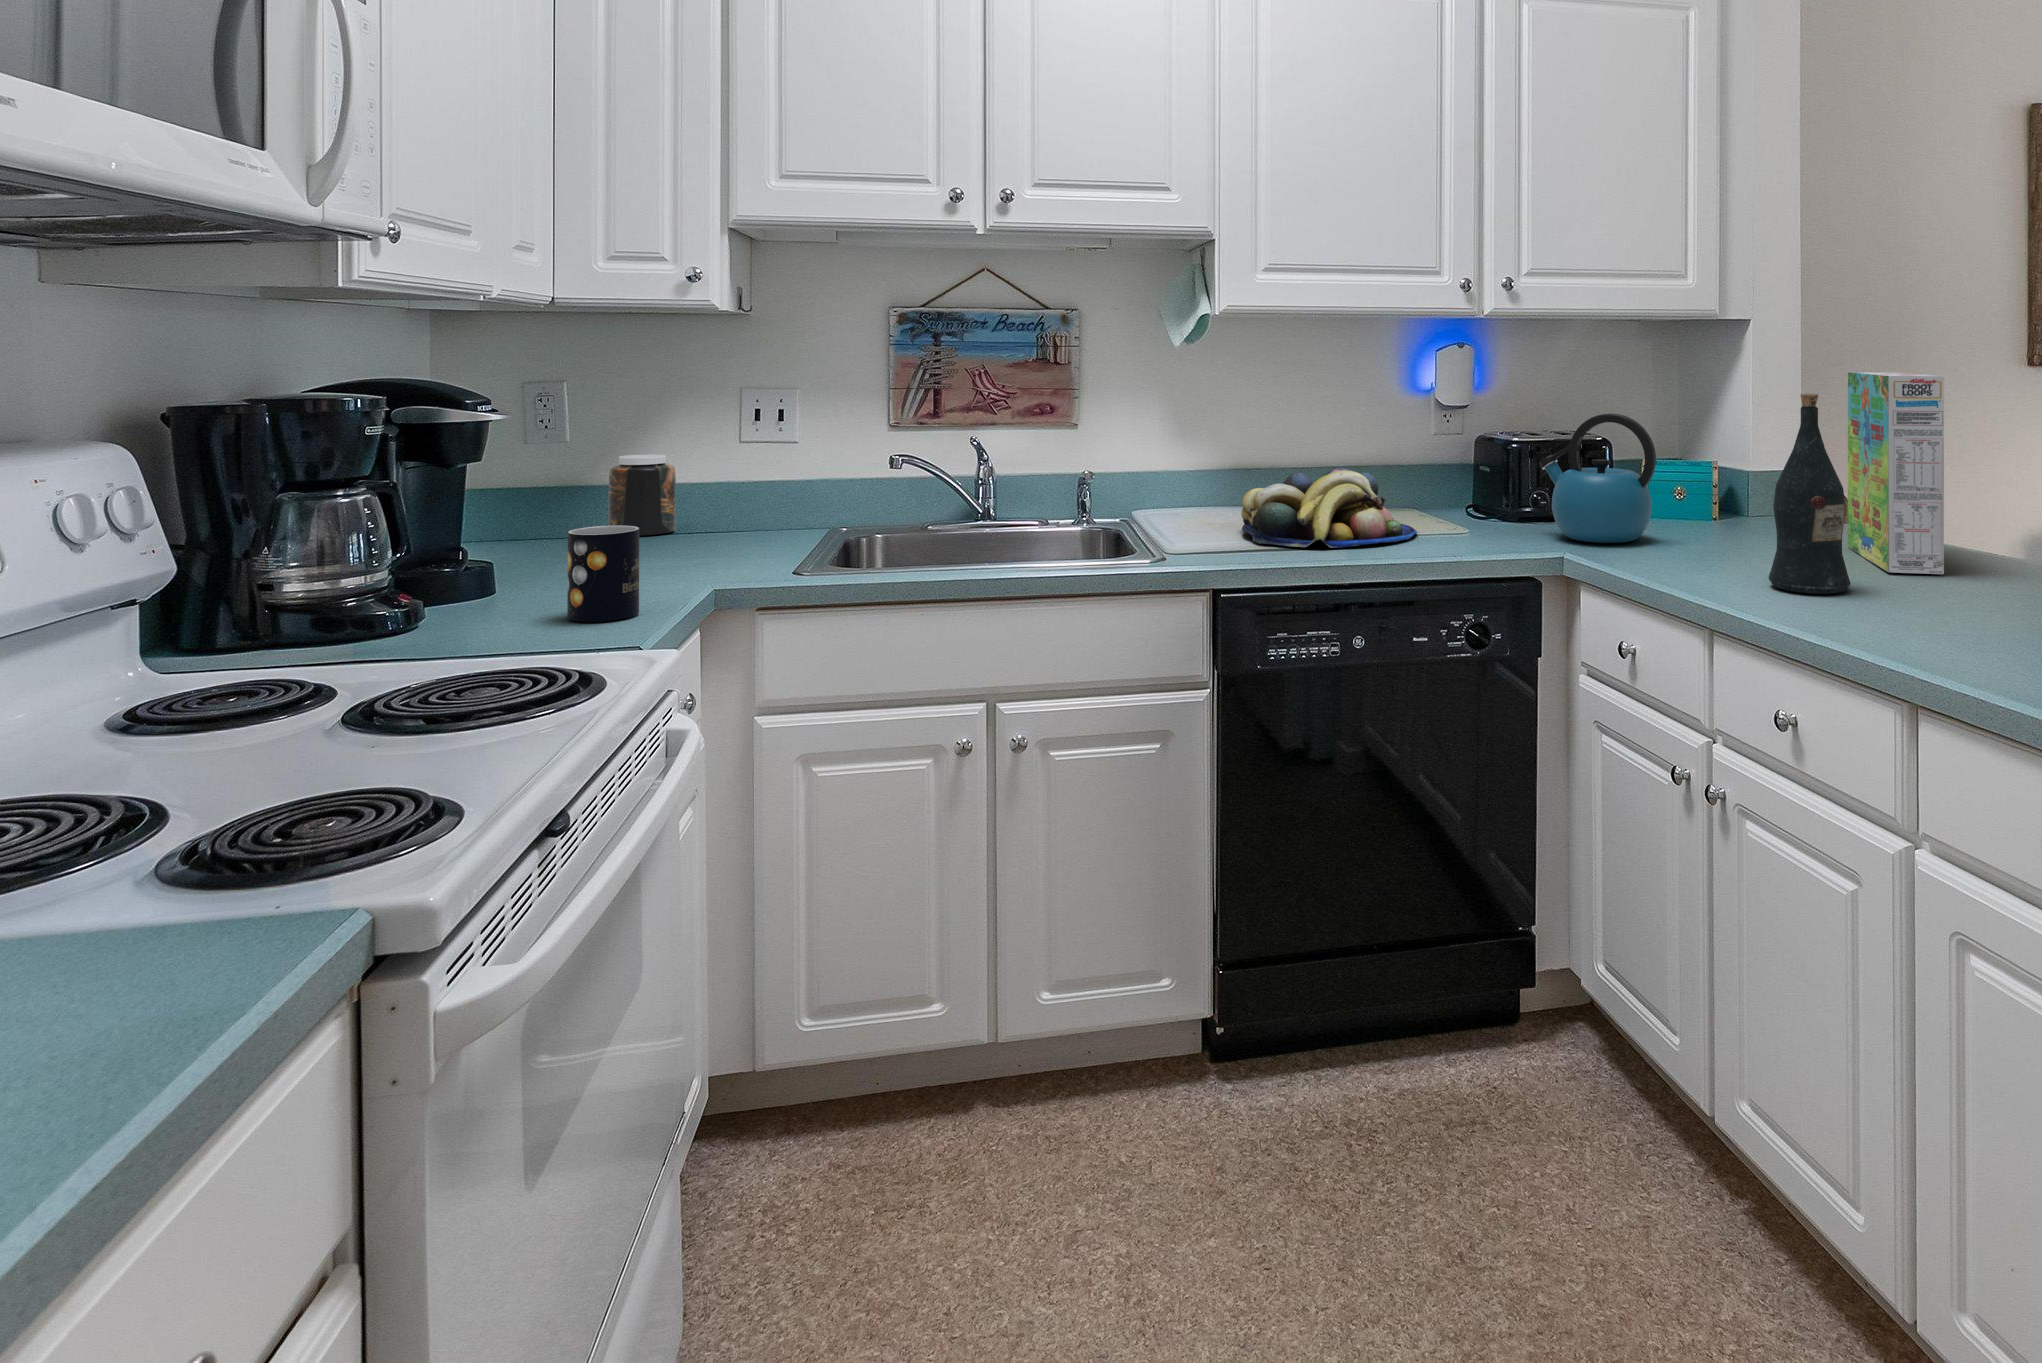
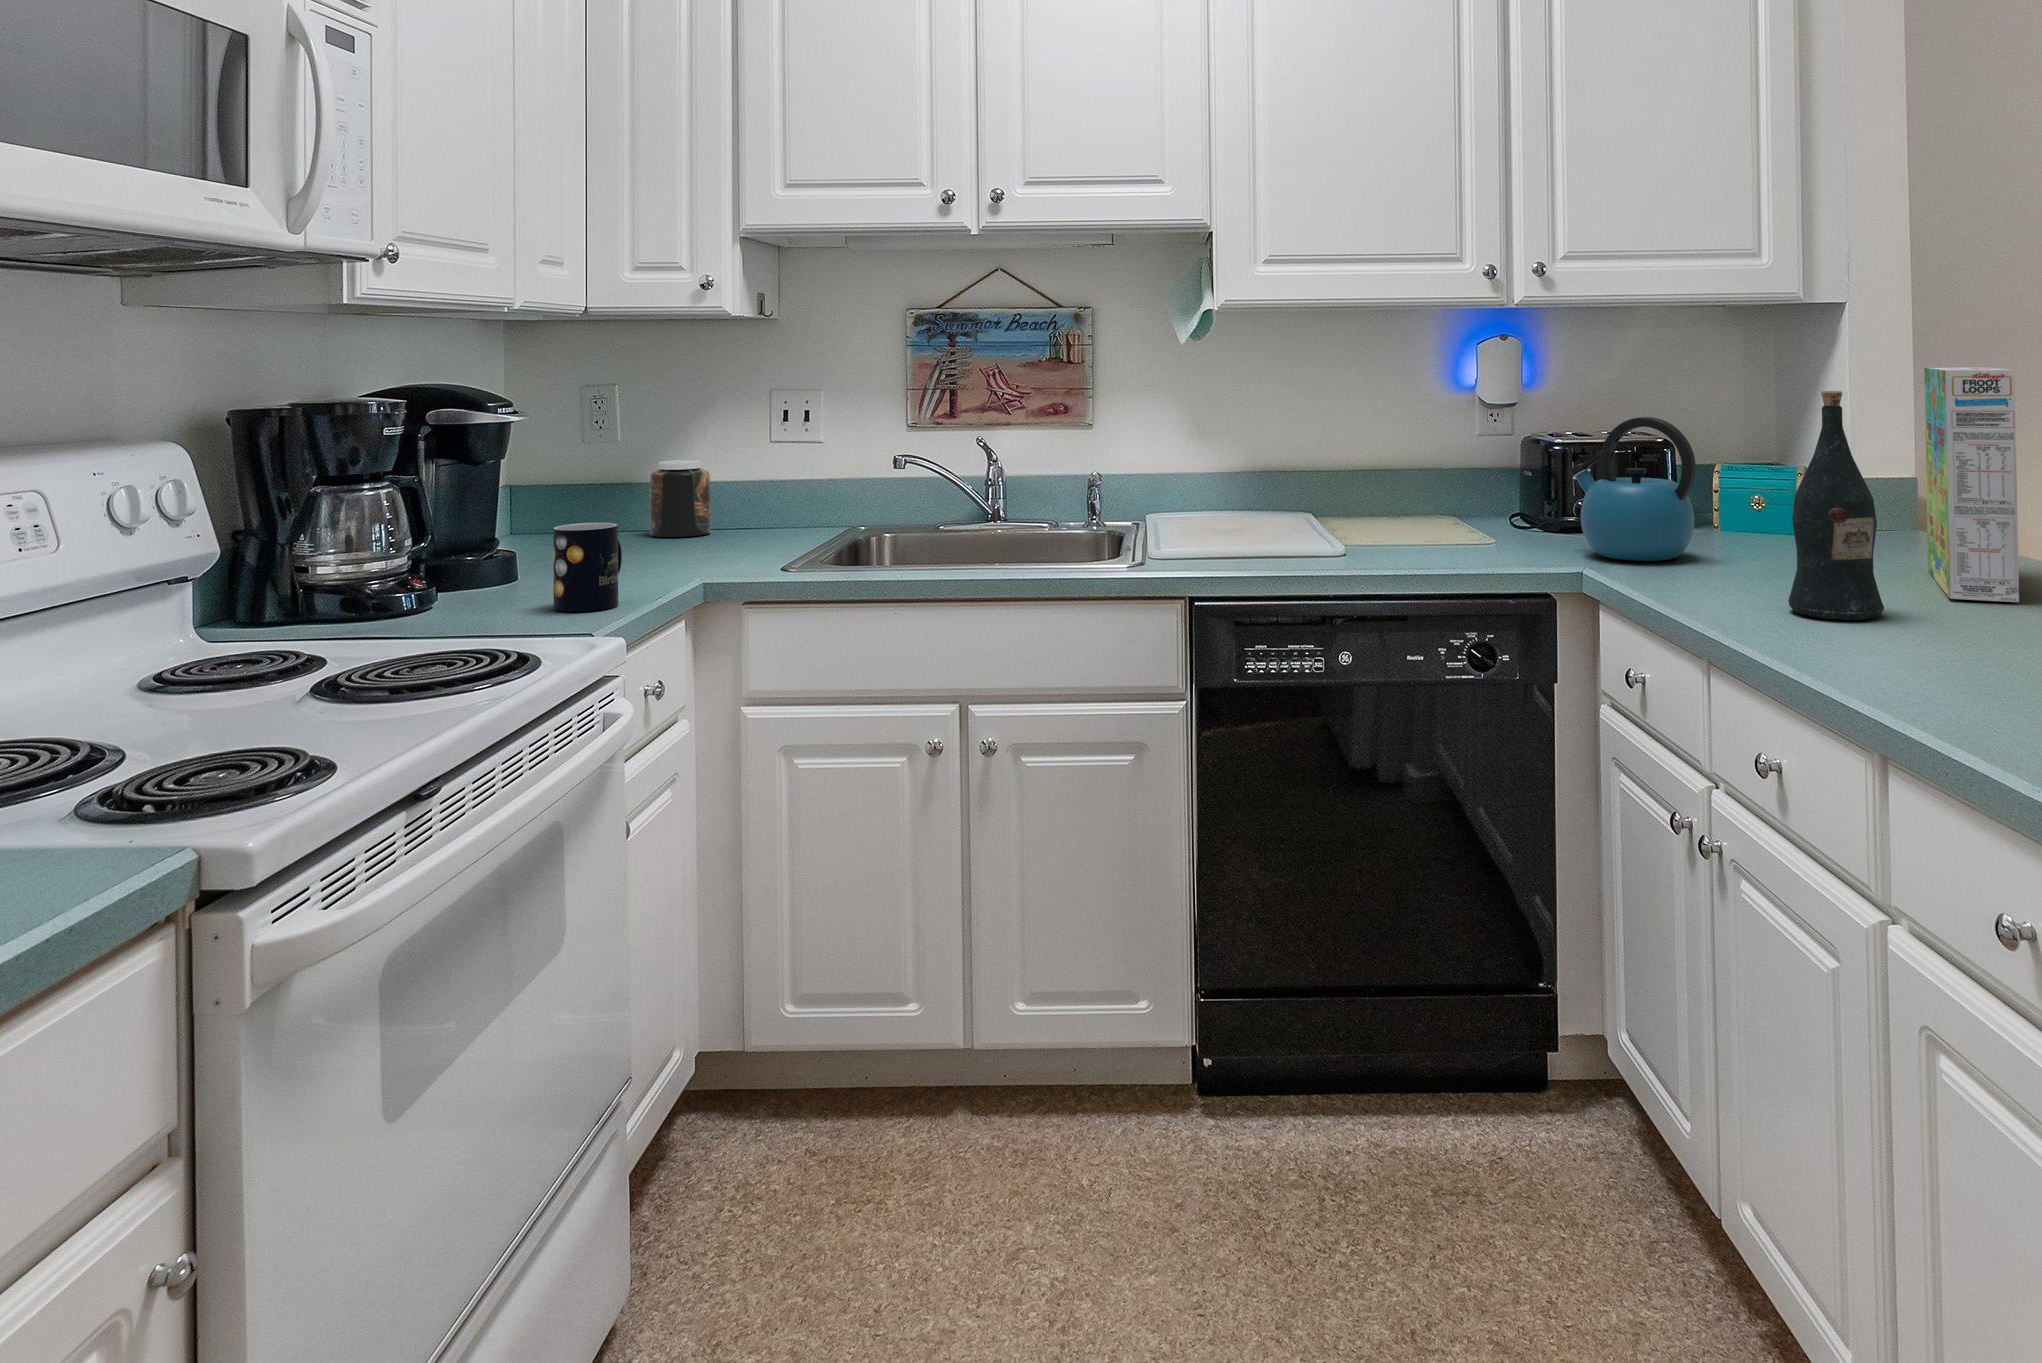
fruit bowl: present [1241,468,1417,548] -> none [1247,477,1435,560]

